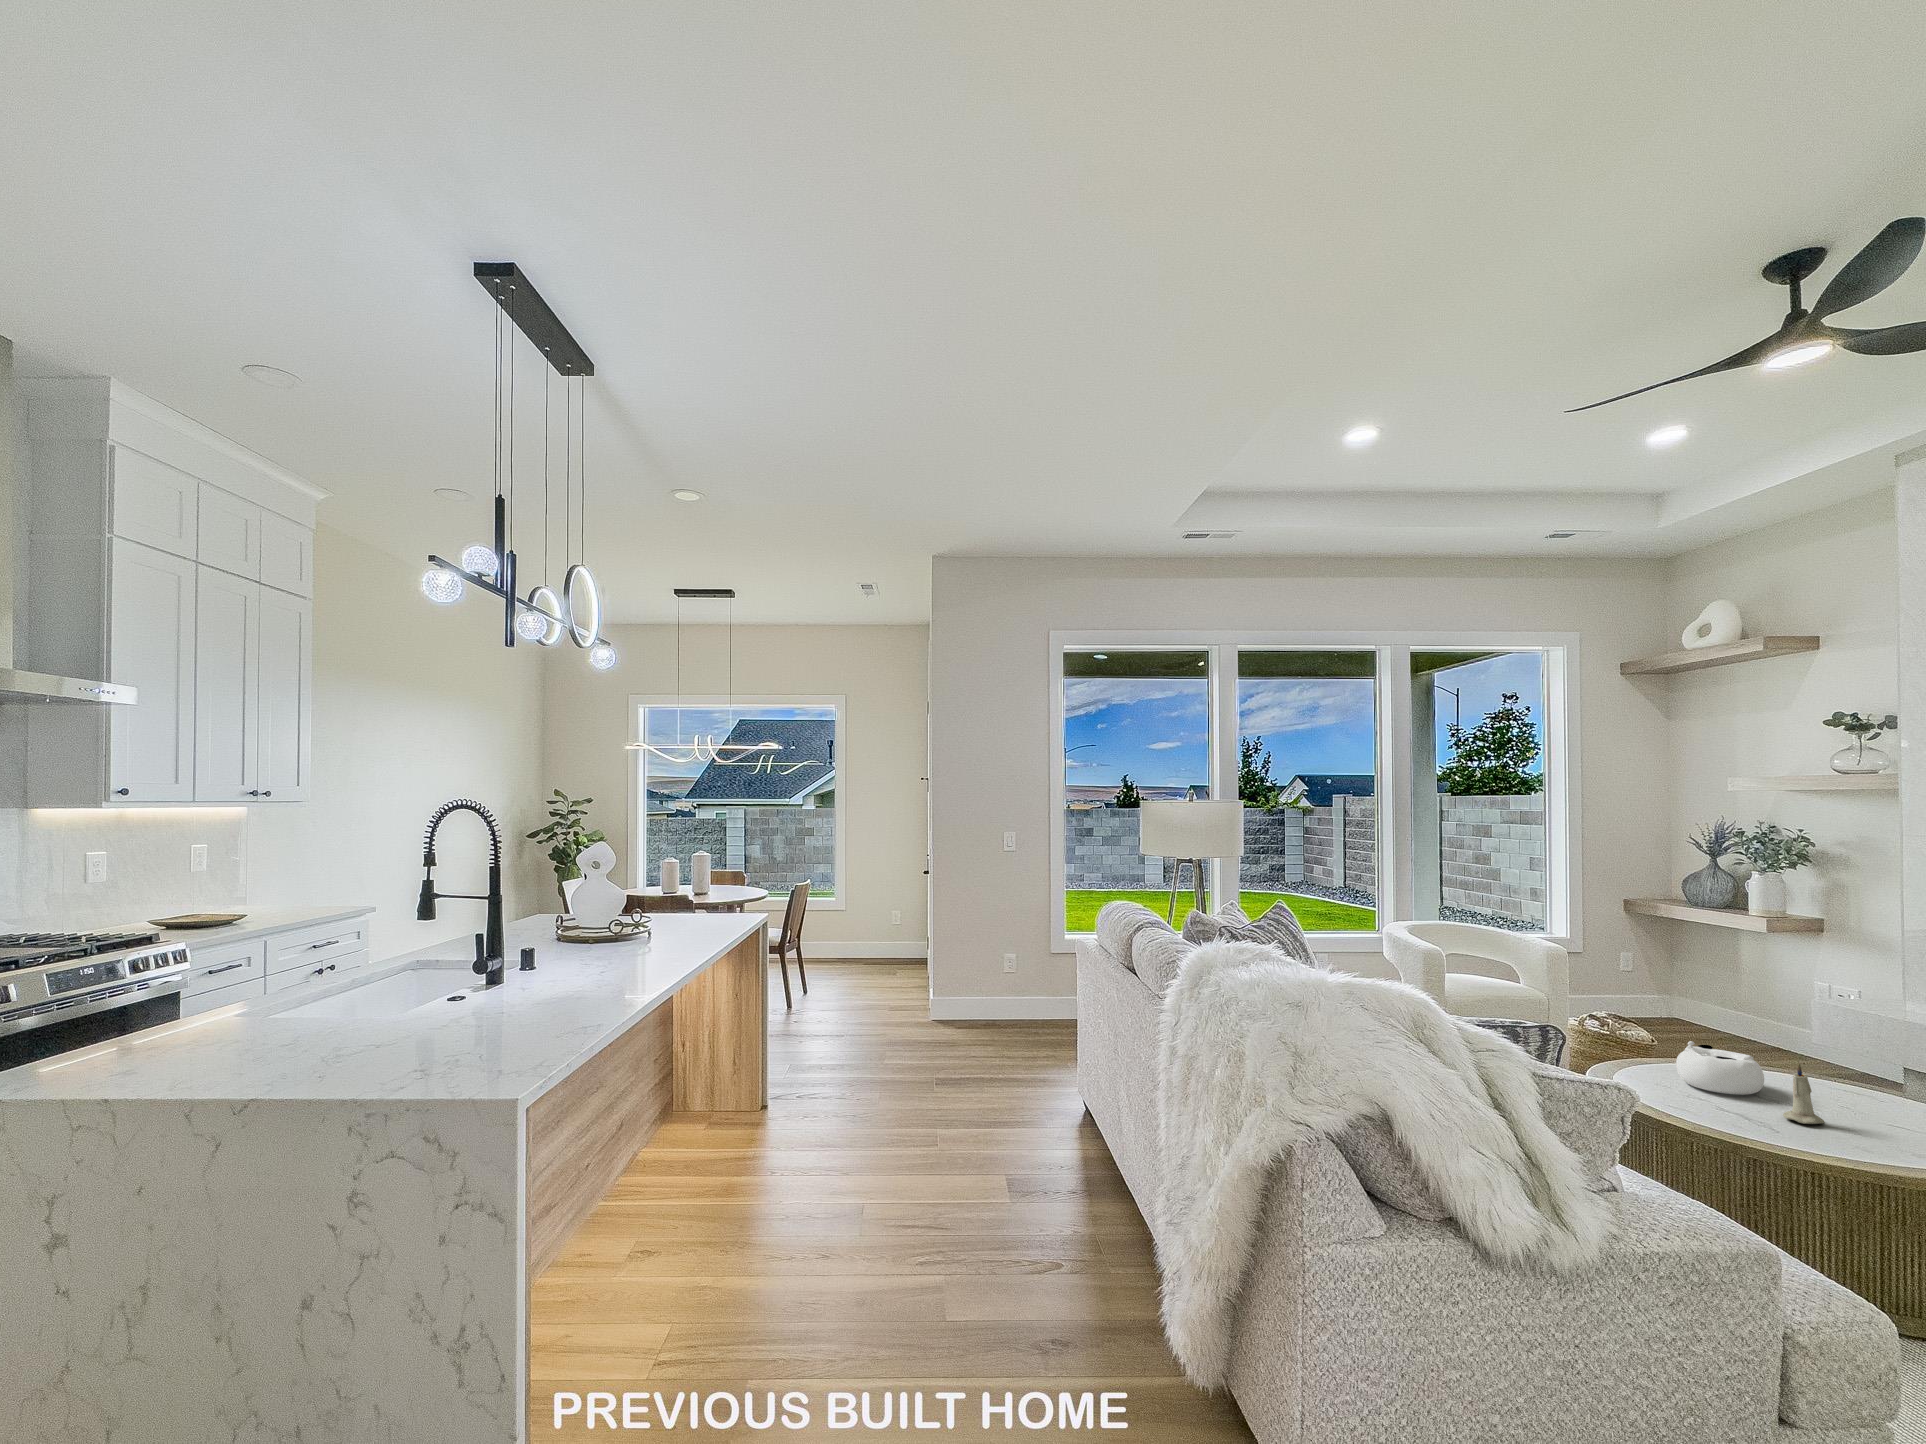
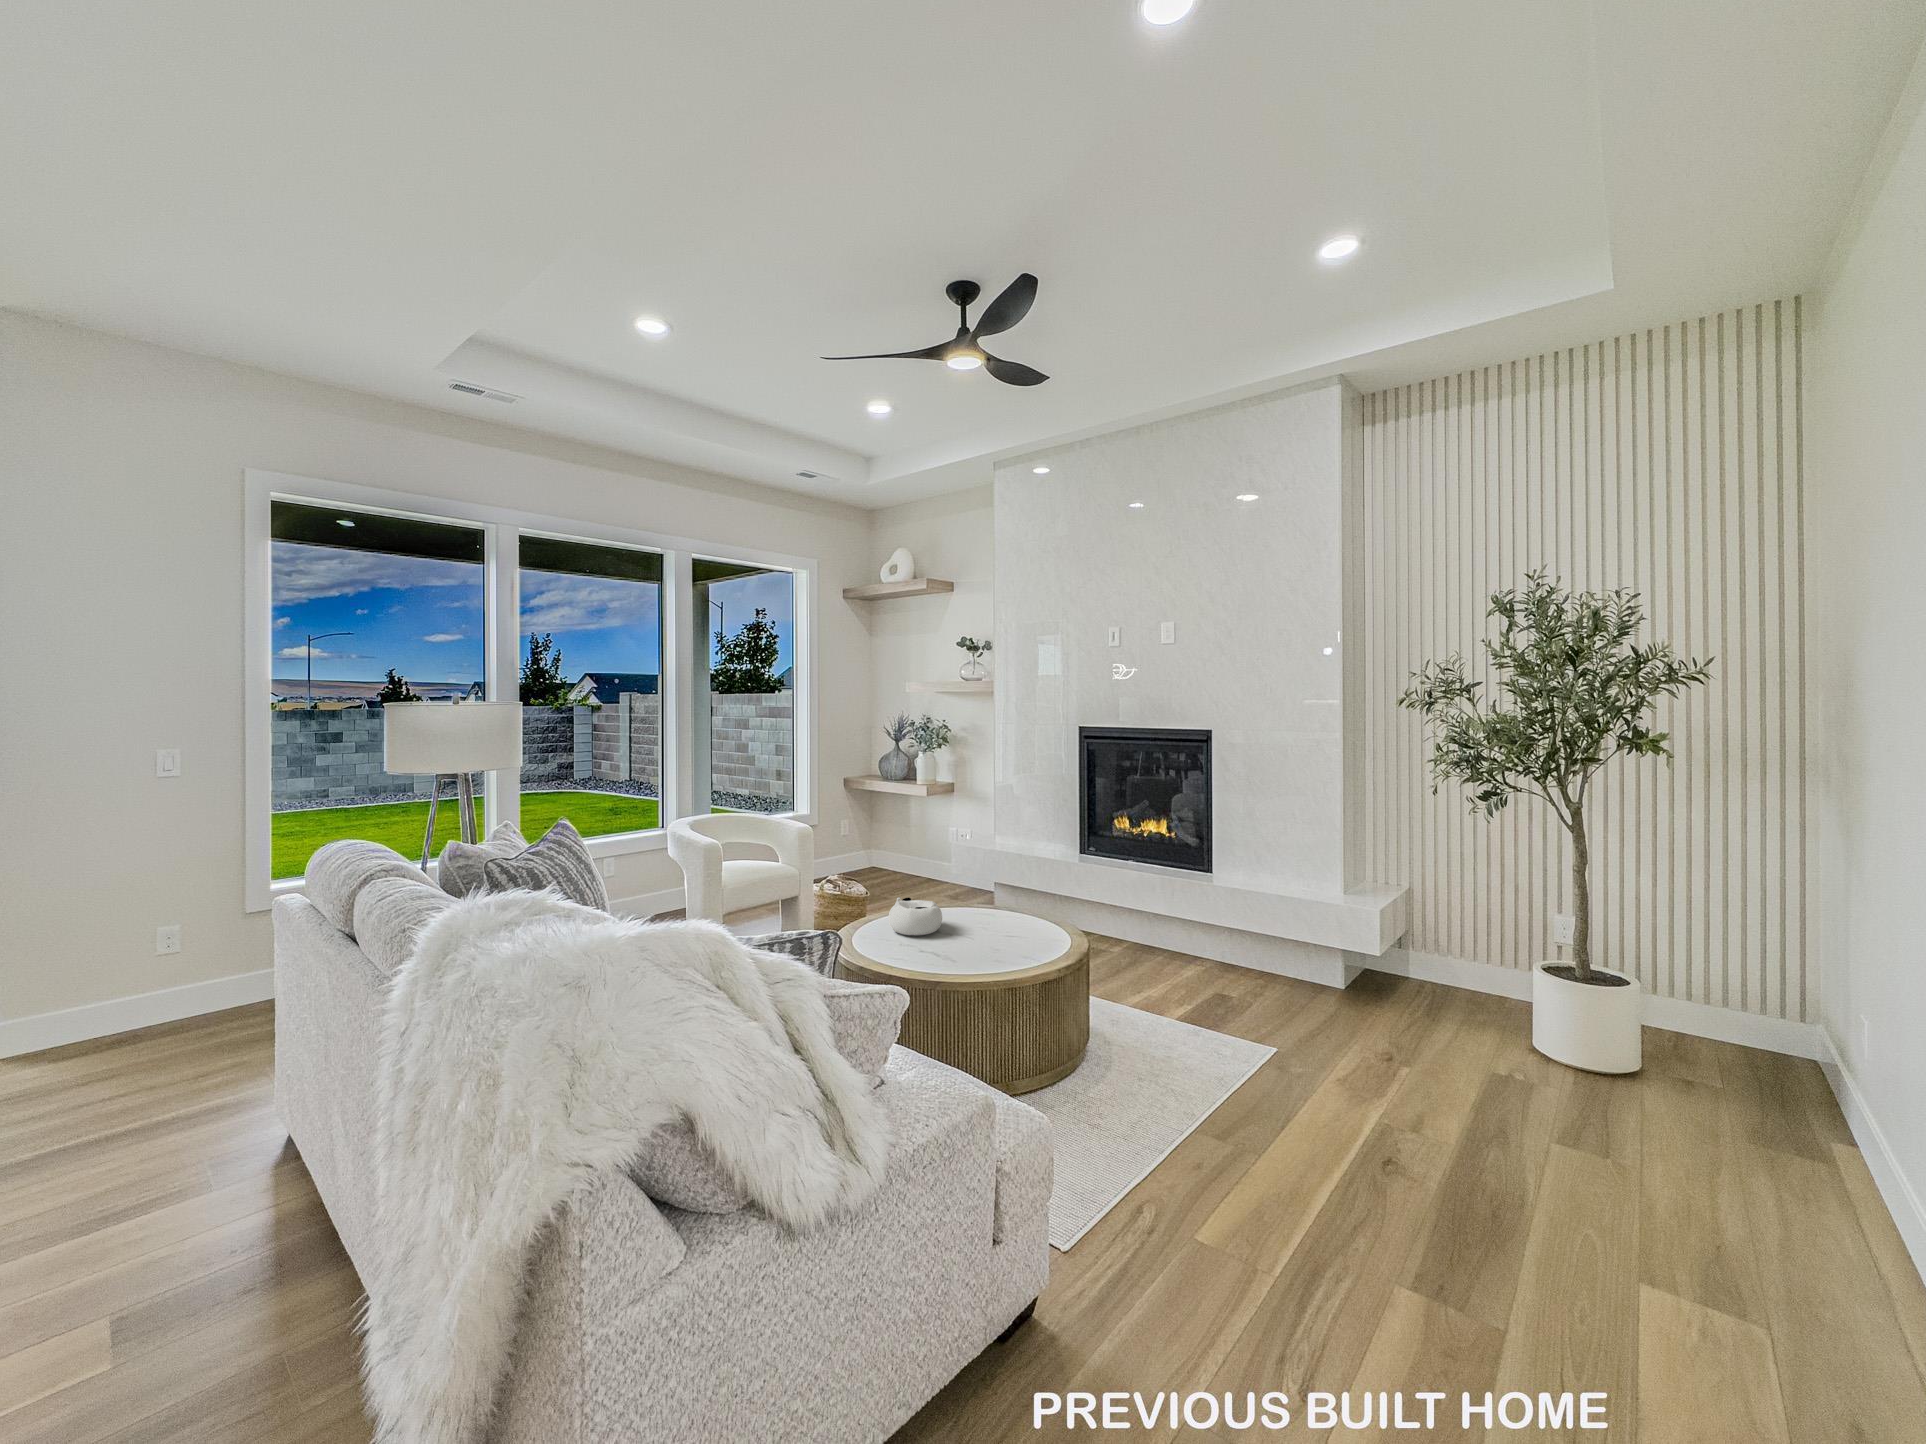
candle: present [1783,1063,1824,1124] -> none [955,906,979,951]

